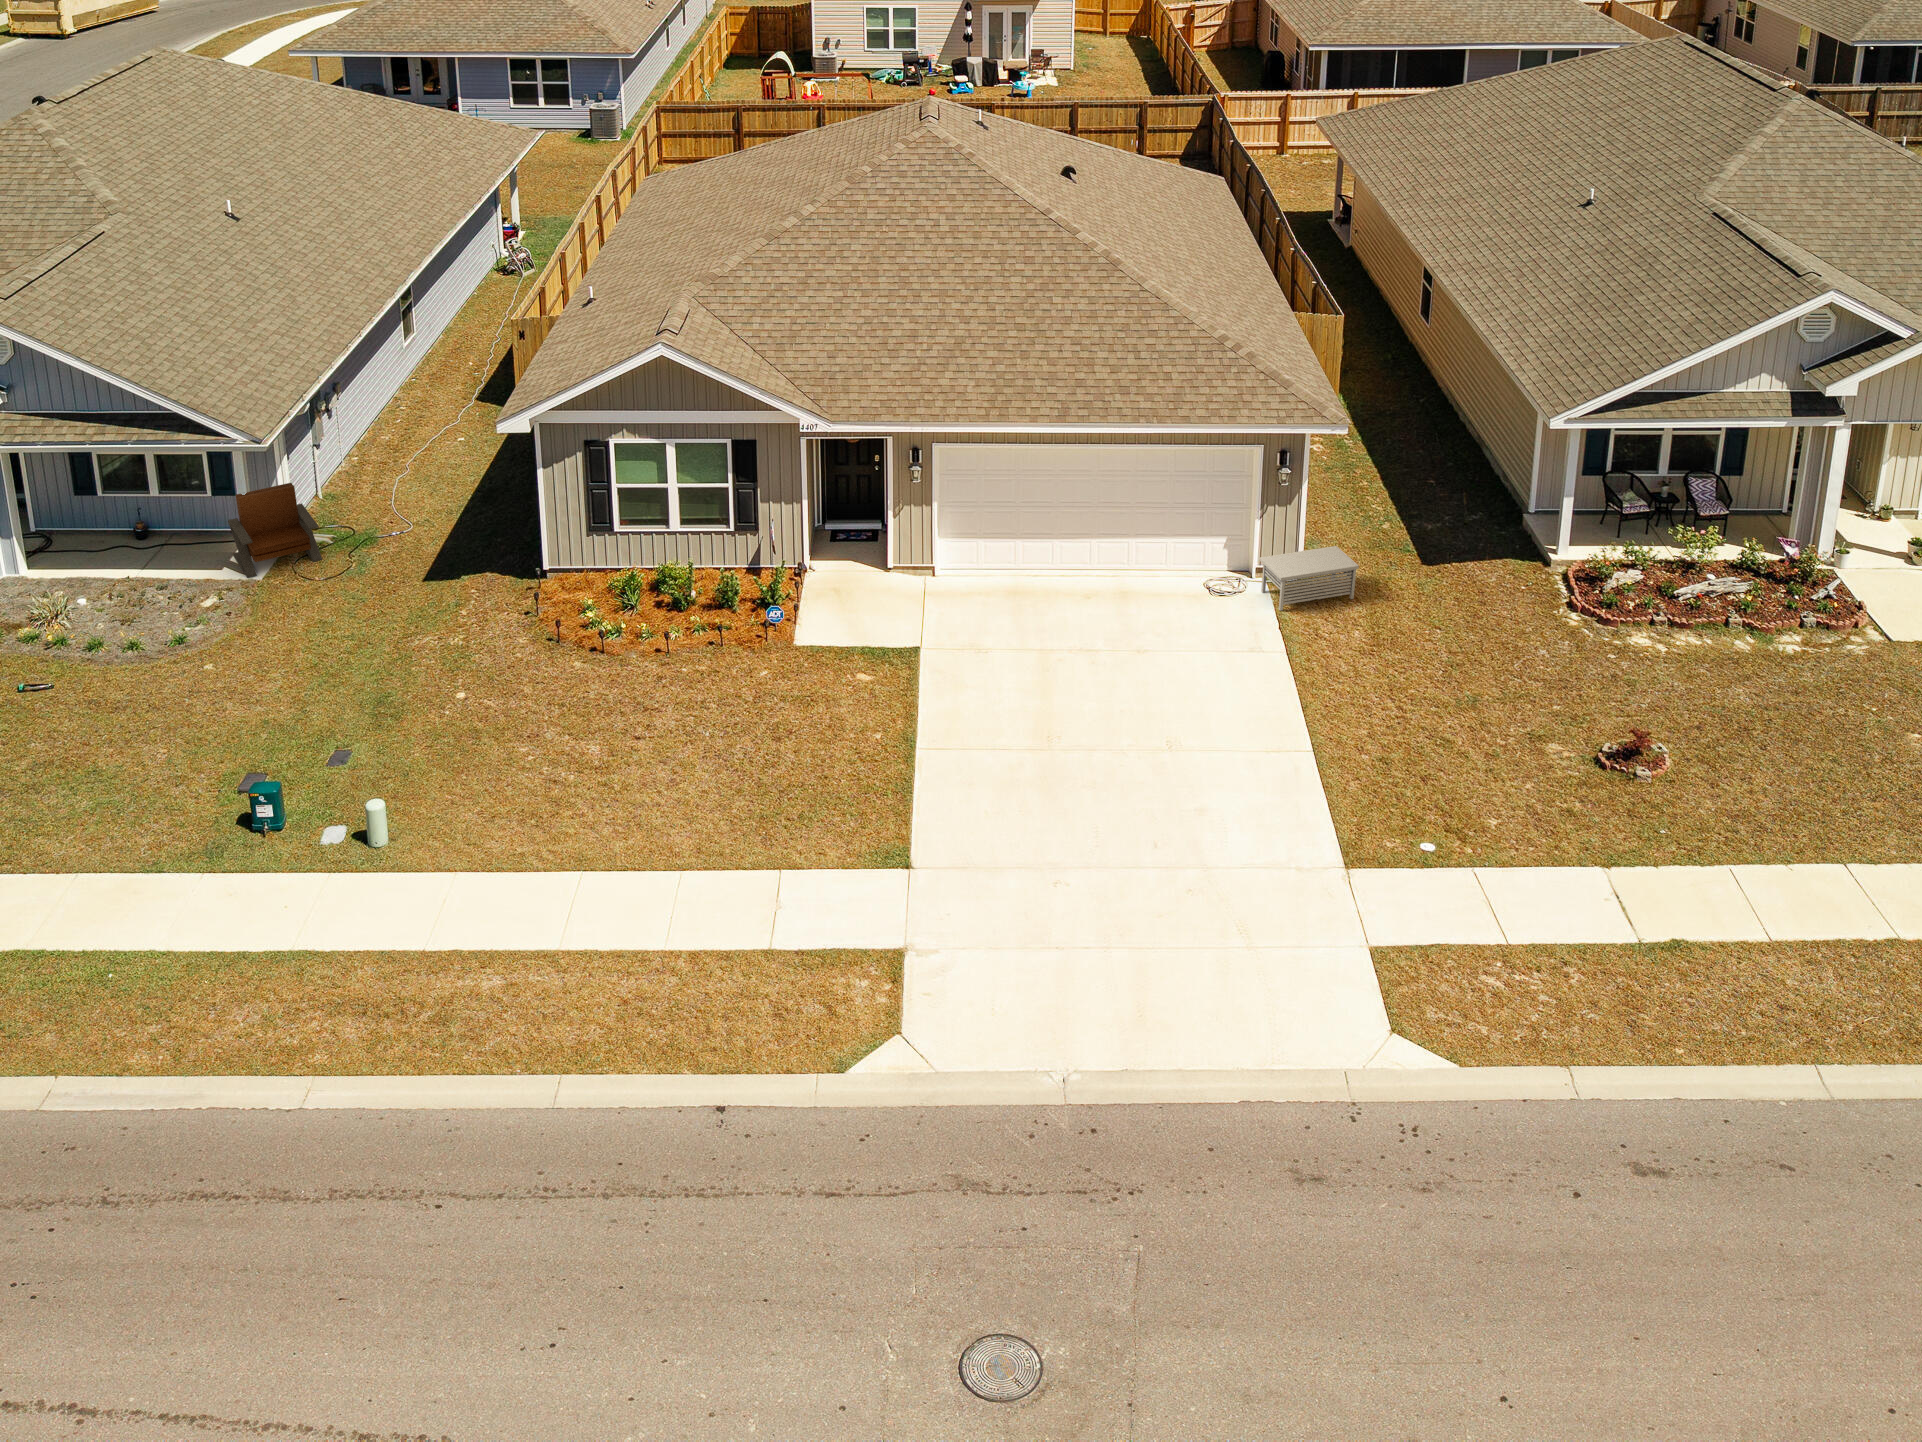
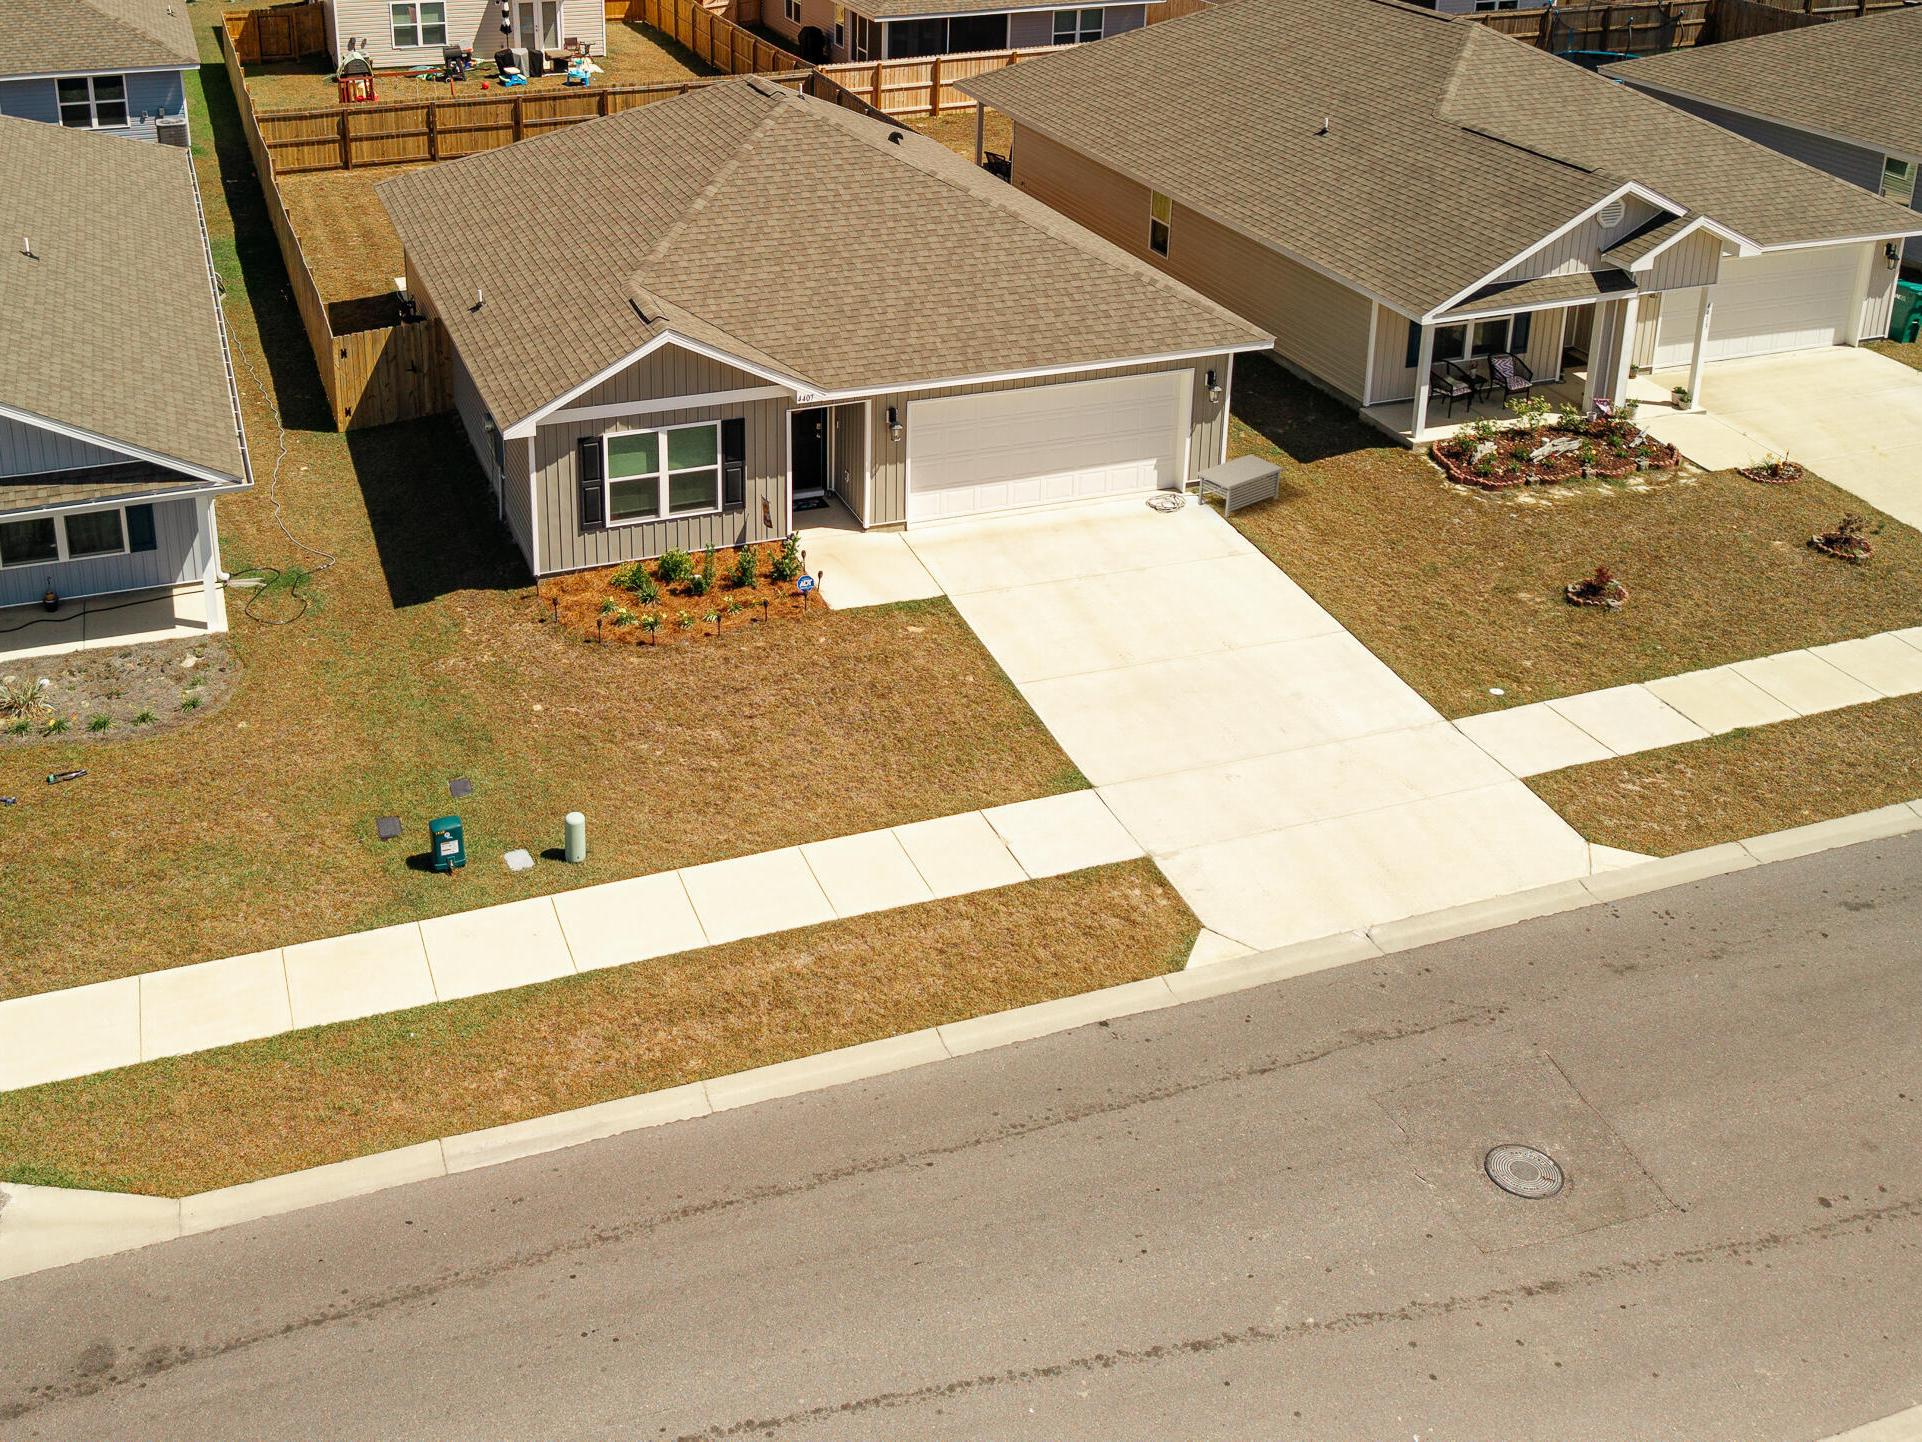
lounge chair: present [228,483,322,578] -> none [173,527,283,633]

